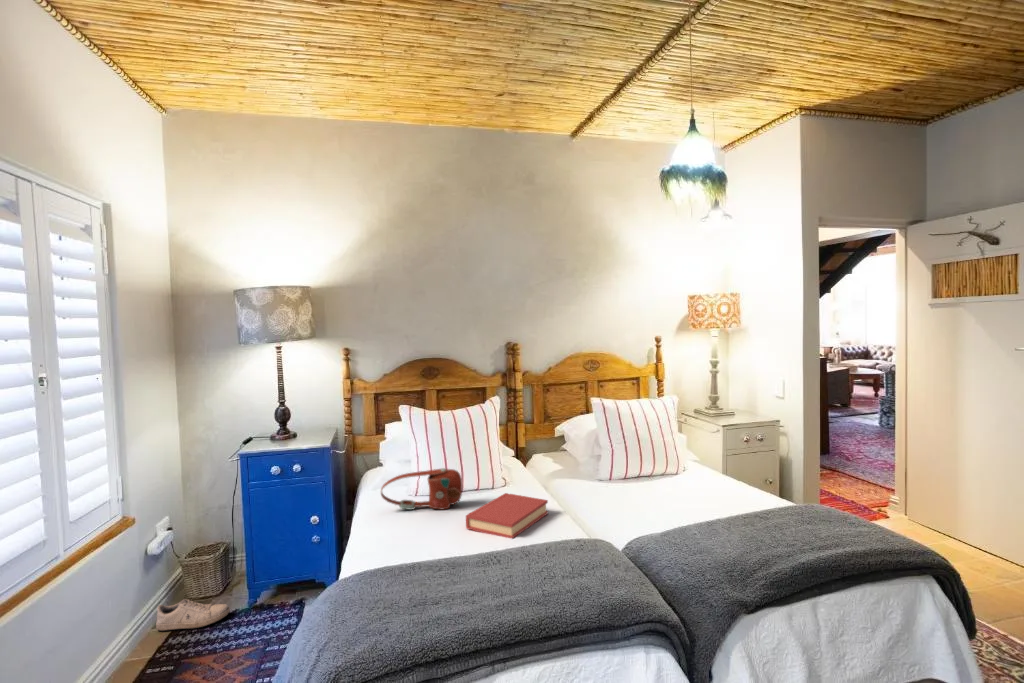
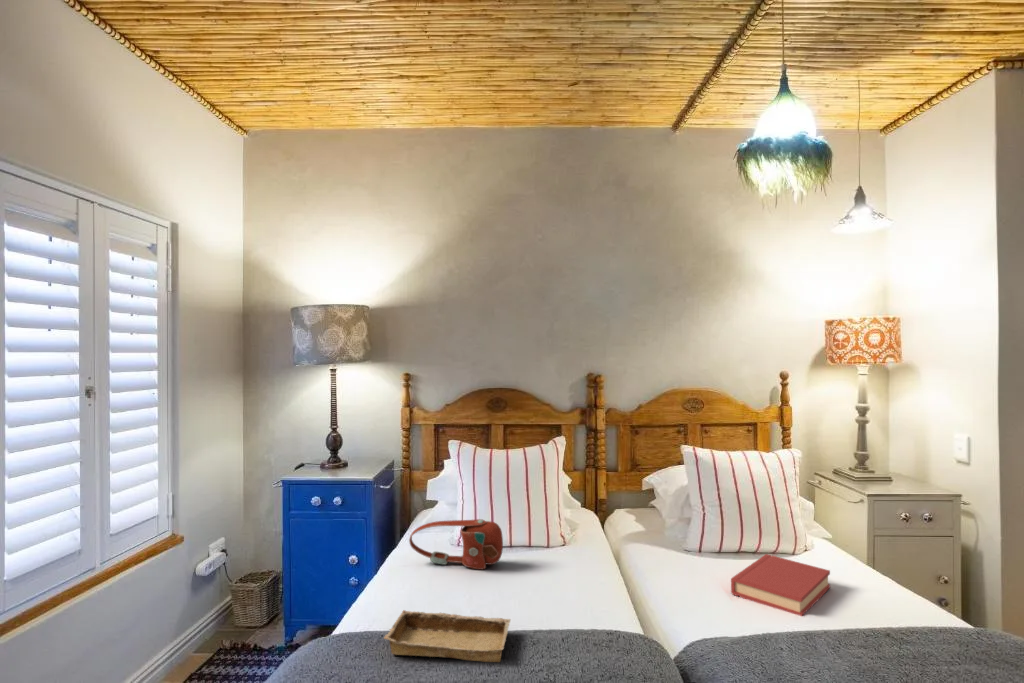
hardback book: present [466,493,548,538] -> present [731,554,830,616]
tray: none [401,536,499,572] -> present [384,610,510,662]
shoe: present [156,599,230,631] -> none [196,627,266,661]

